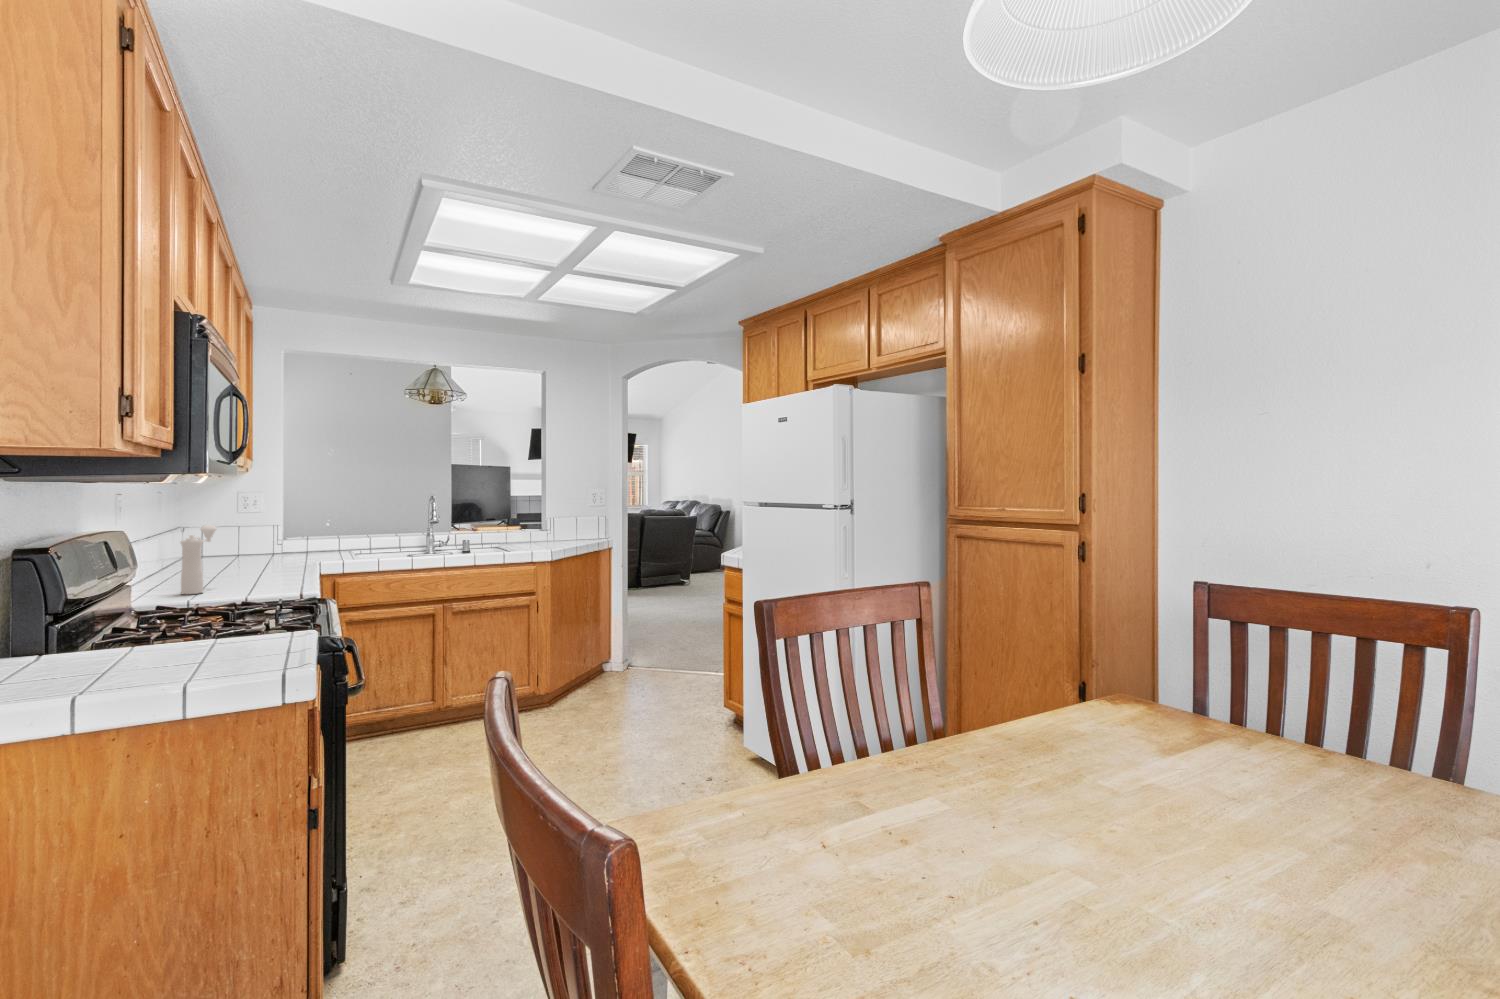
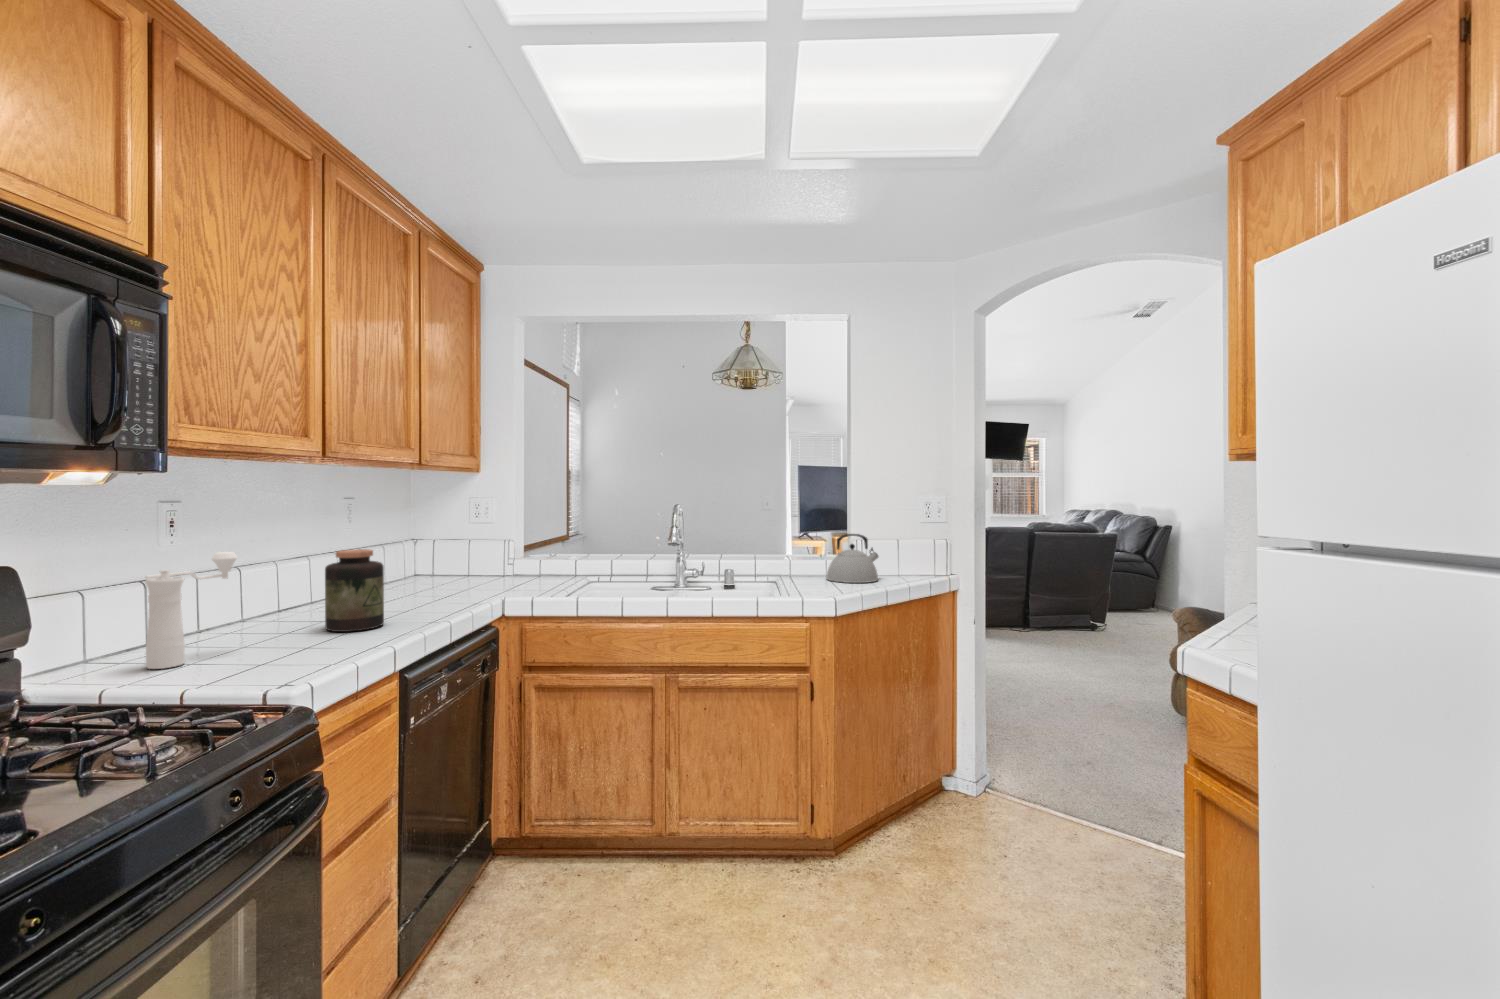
kettle: none [530,514,564,545] -> present [826,534,878,583]
jar: none [235,526,276,579] -> present [325,549,384,632]

